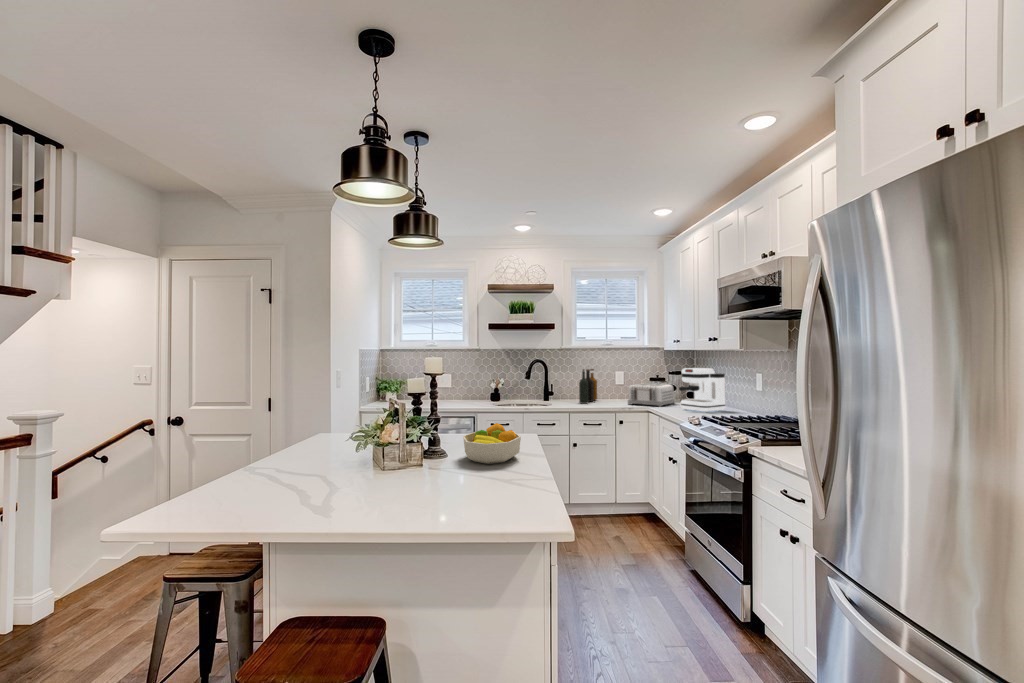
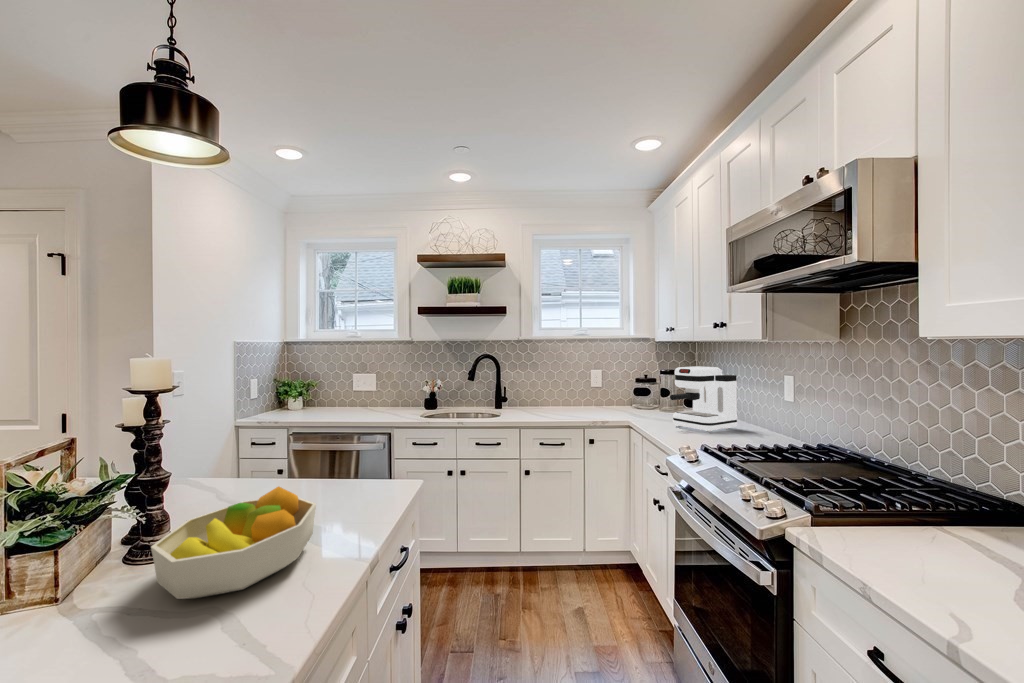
bottle: present [579,369,597,404] -> none [539,366,567,414]
toaster: present [628,383,675,407] -> none [602,386,667,420]

